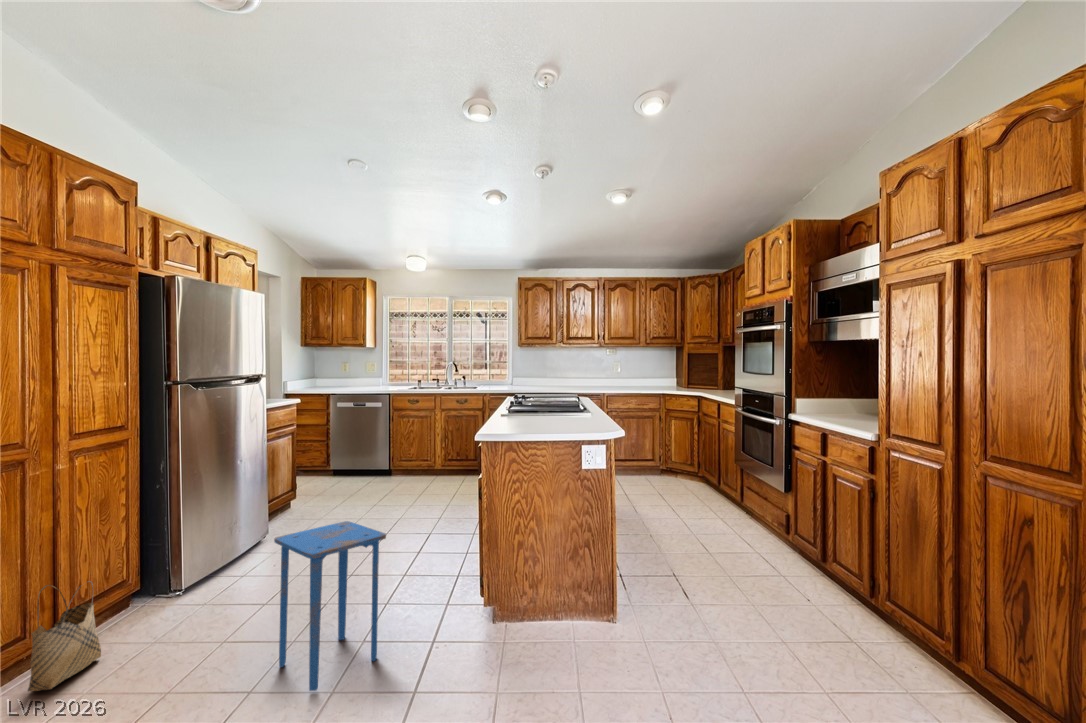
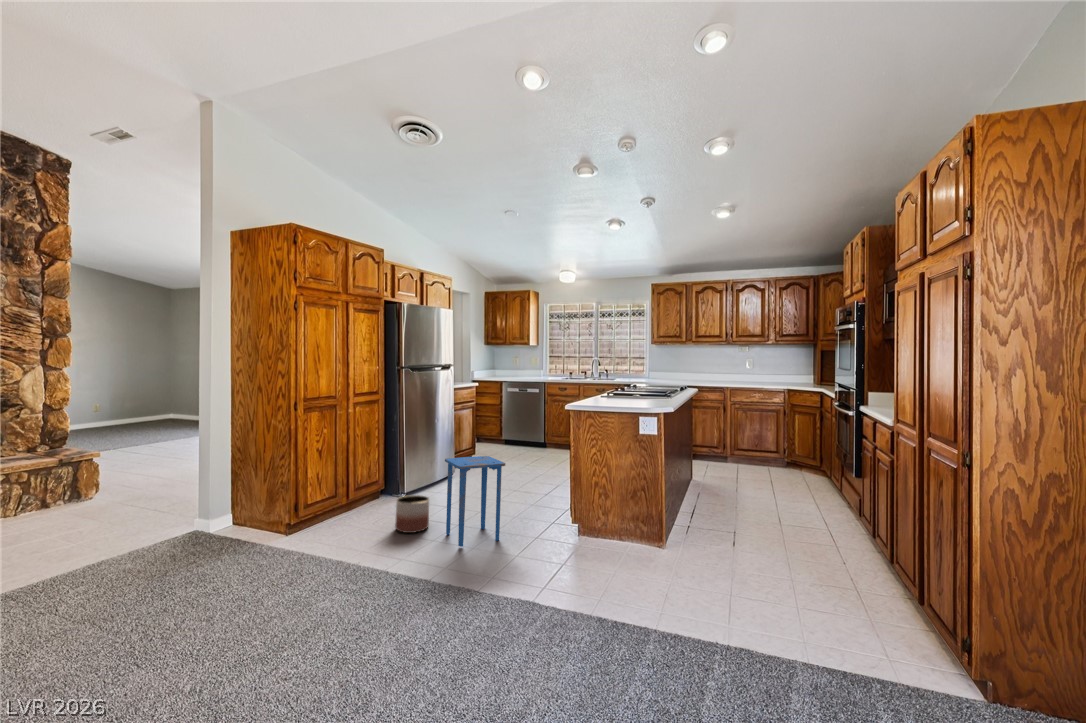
woven basket: present [28,582,101,692] -> none [334,472,364,524]
planter: none [174,603,242,681] -> present [395,495,429,533]

